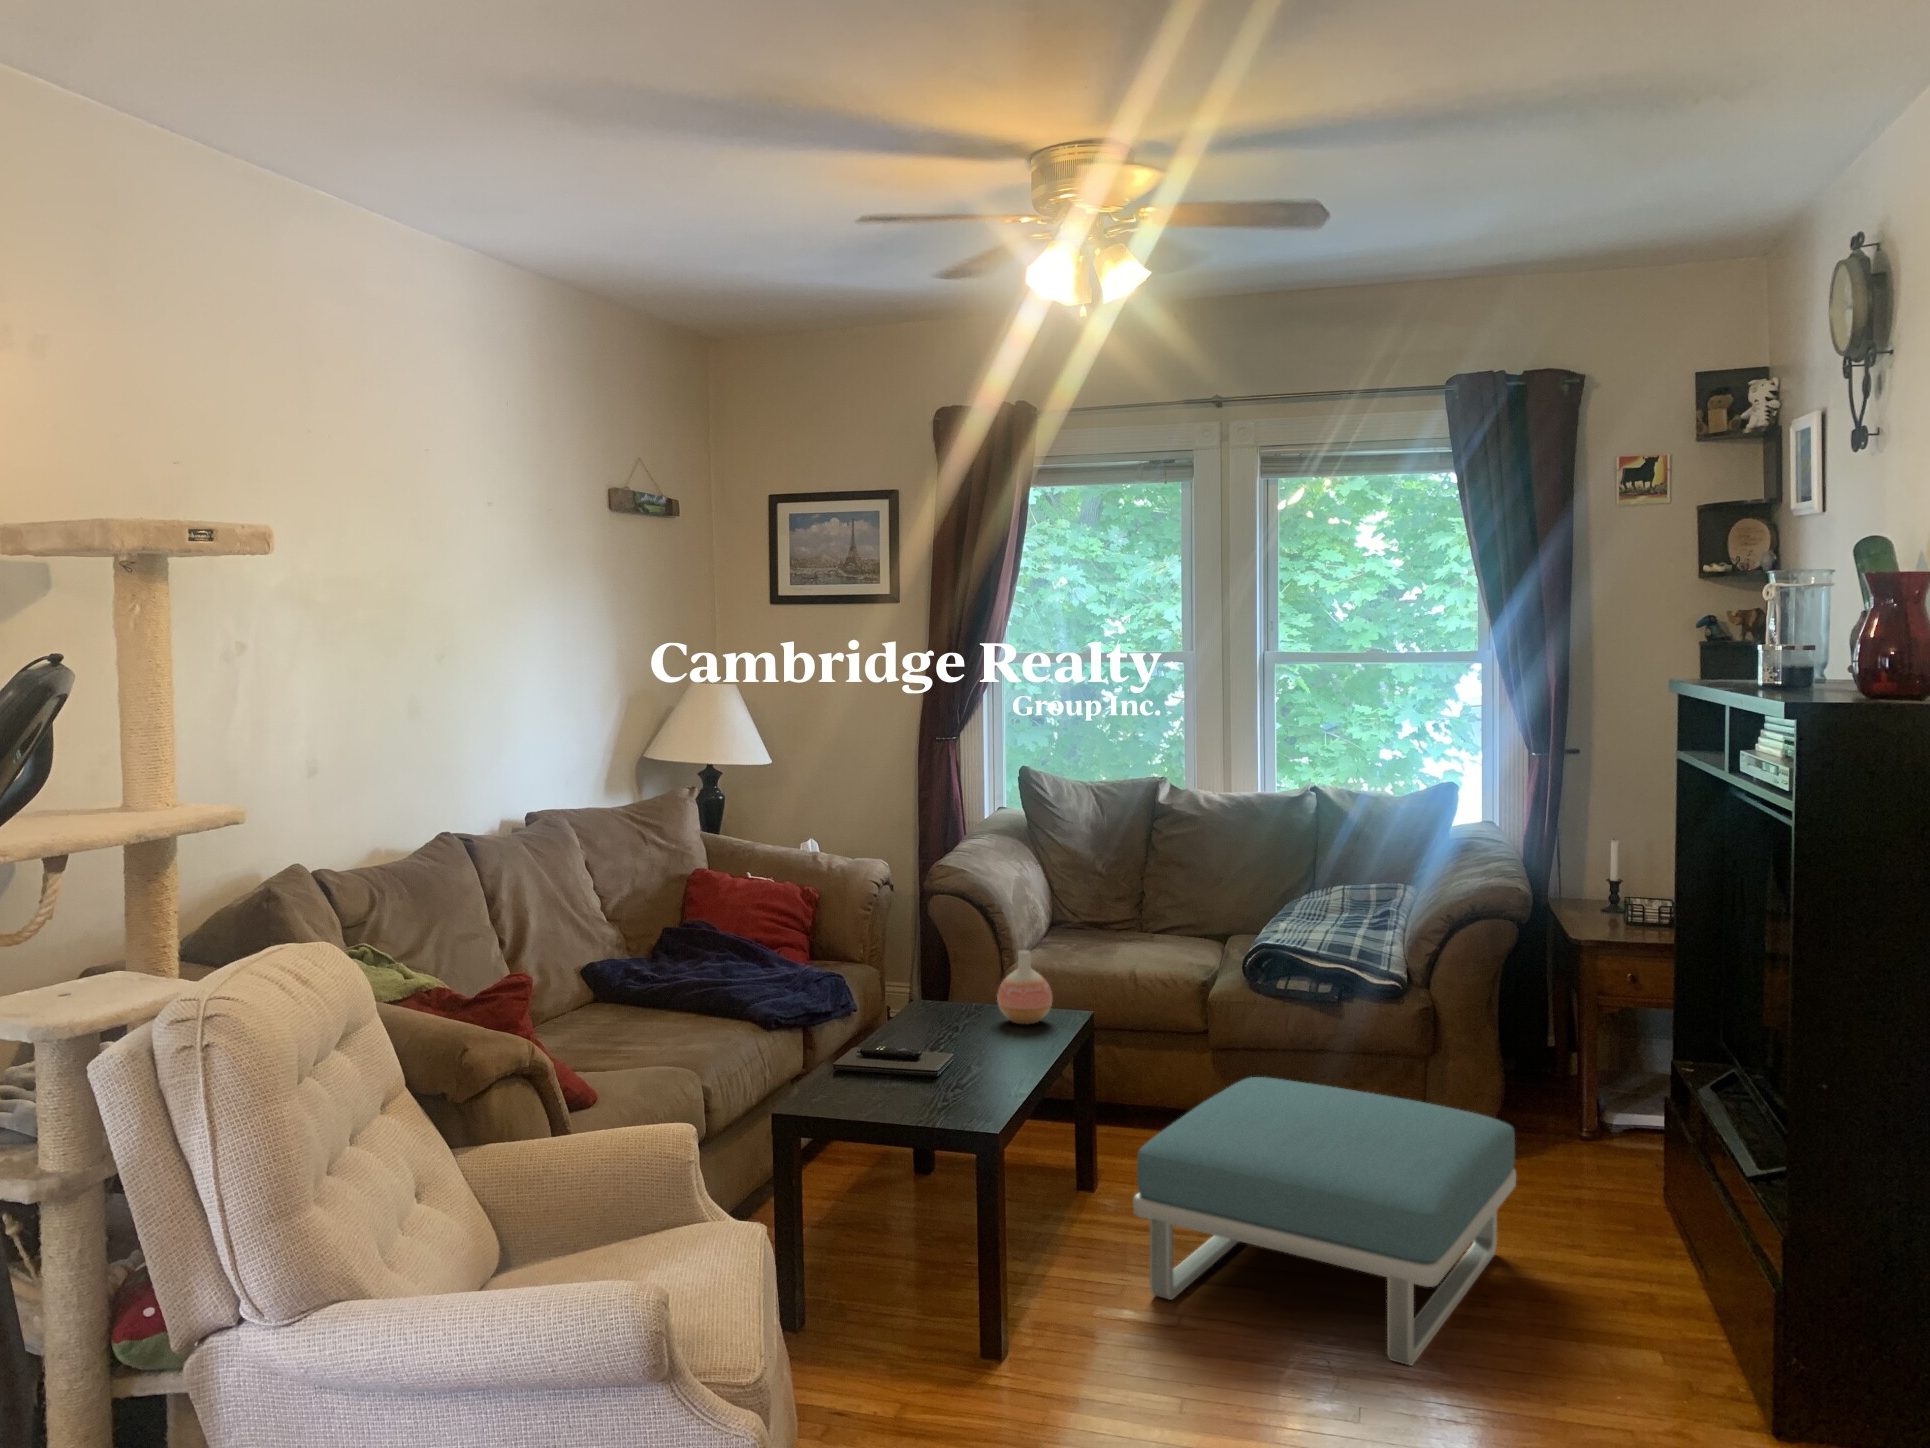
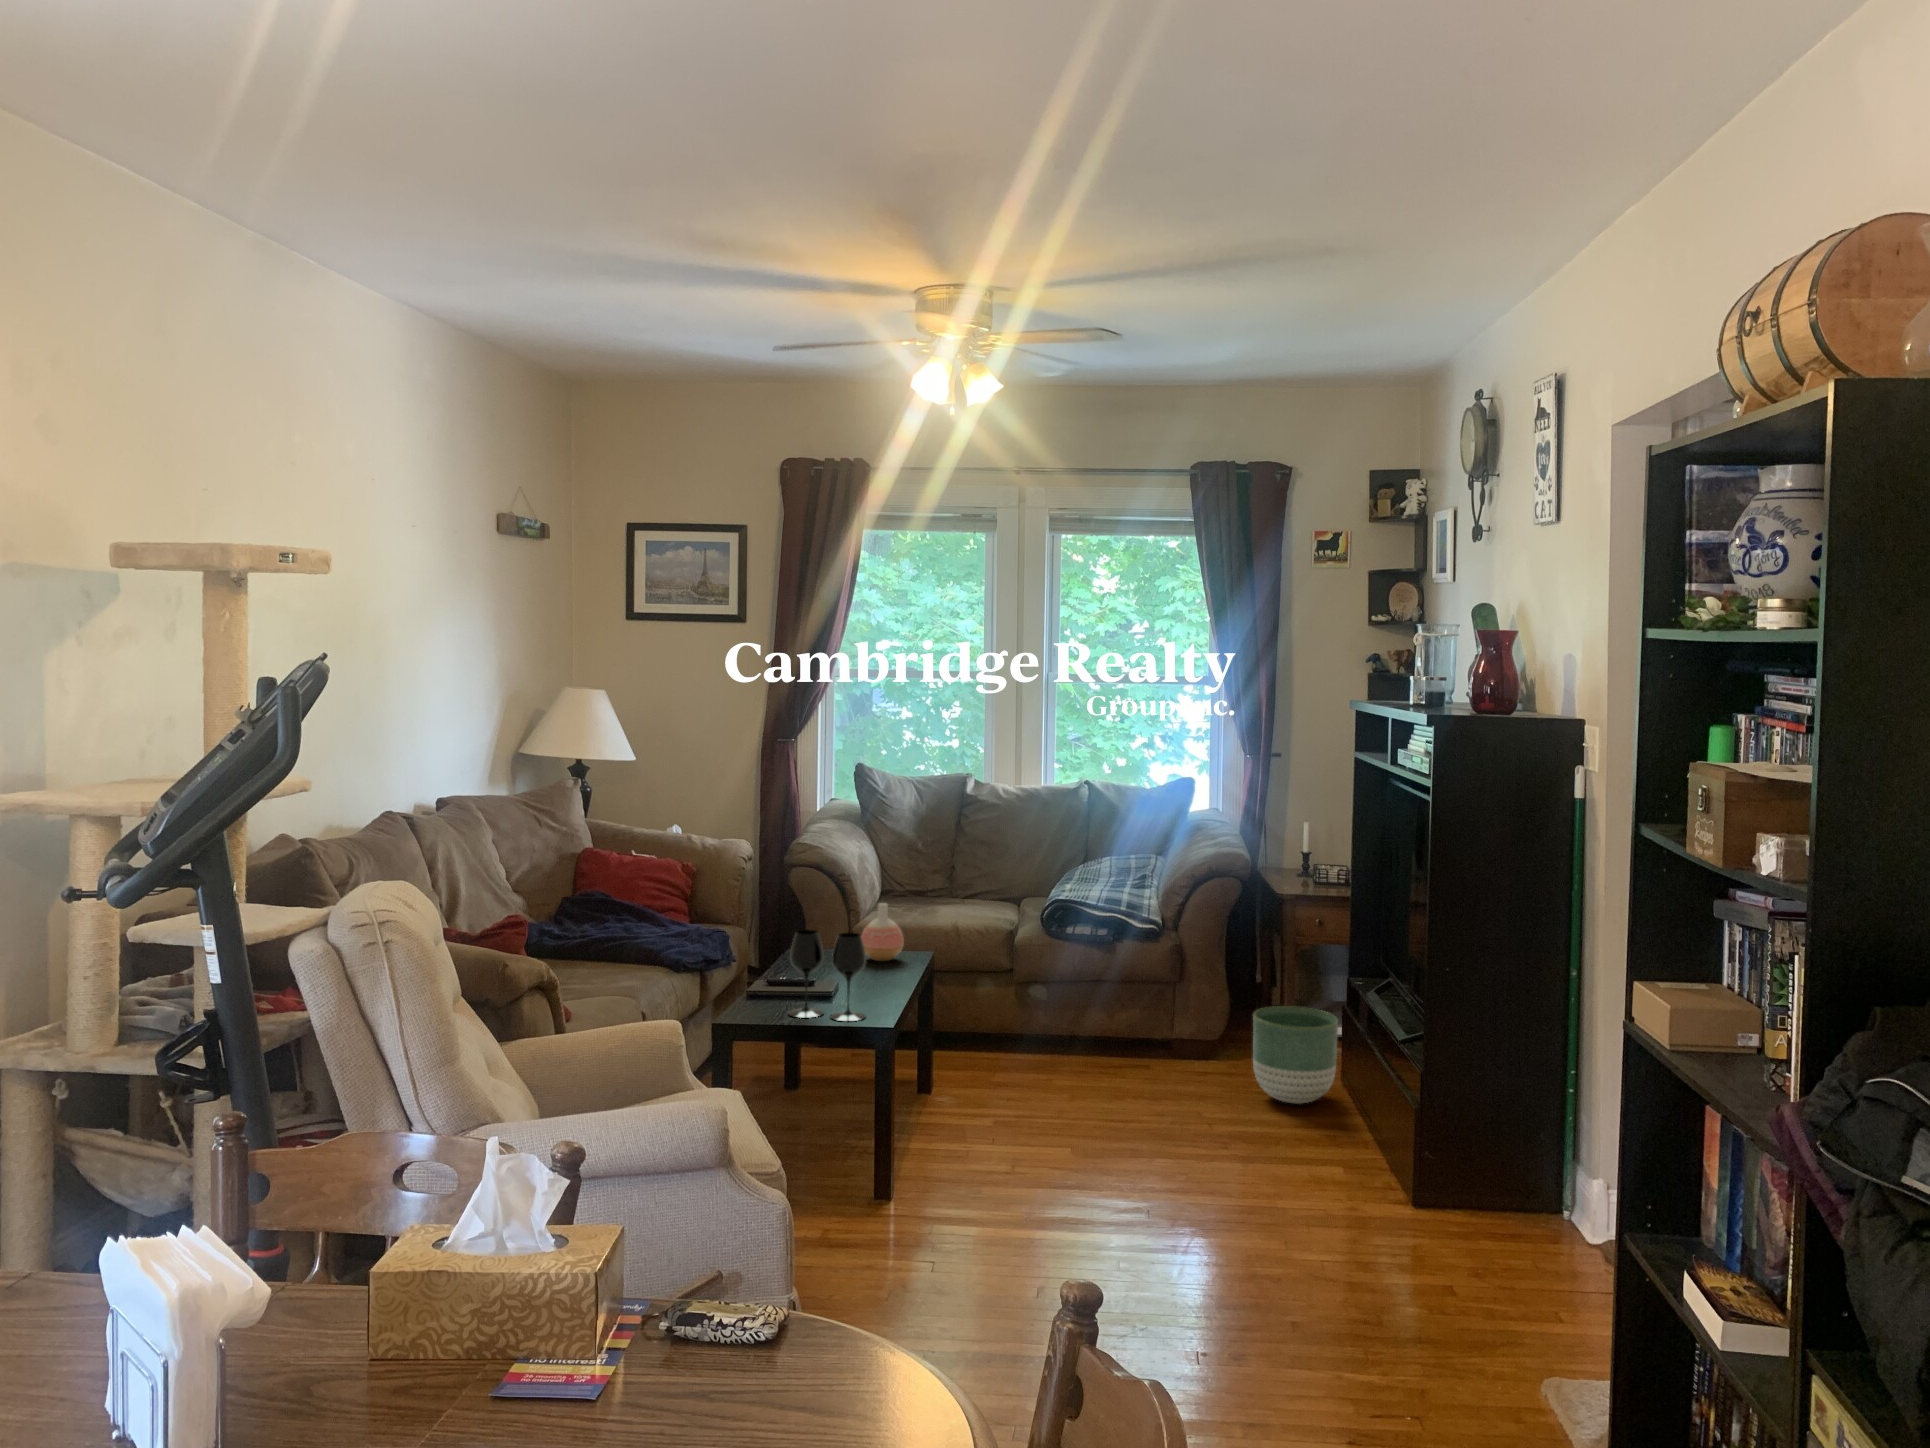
wine glass: none [874,994,973,1118] -> present [789,930,866,1021]
footstool: present [1133,1077,1516,1366] -> none [977,997,1245,1186]
planter: none [1531,1098,1656,1237] -> present [1253,1006,1338,1104]

